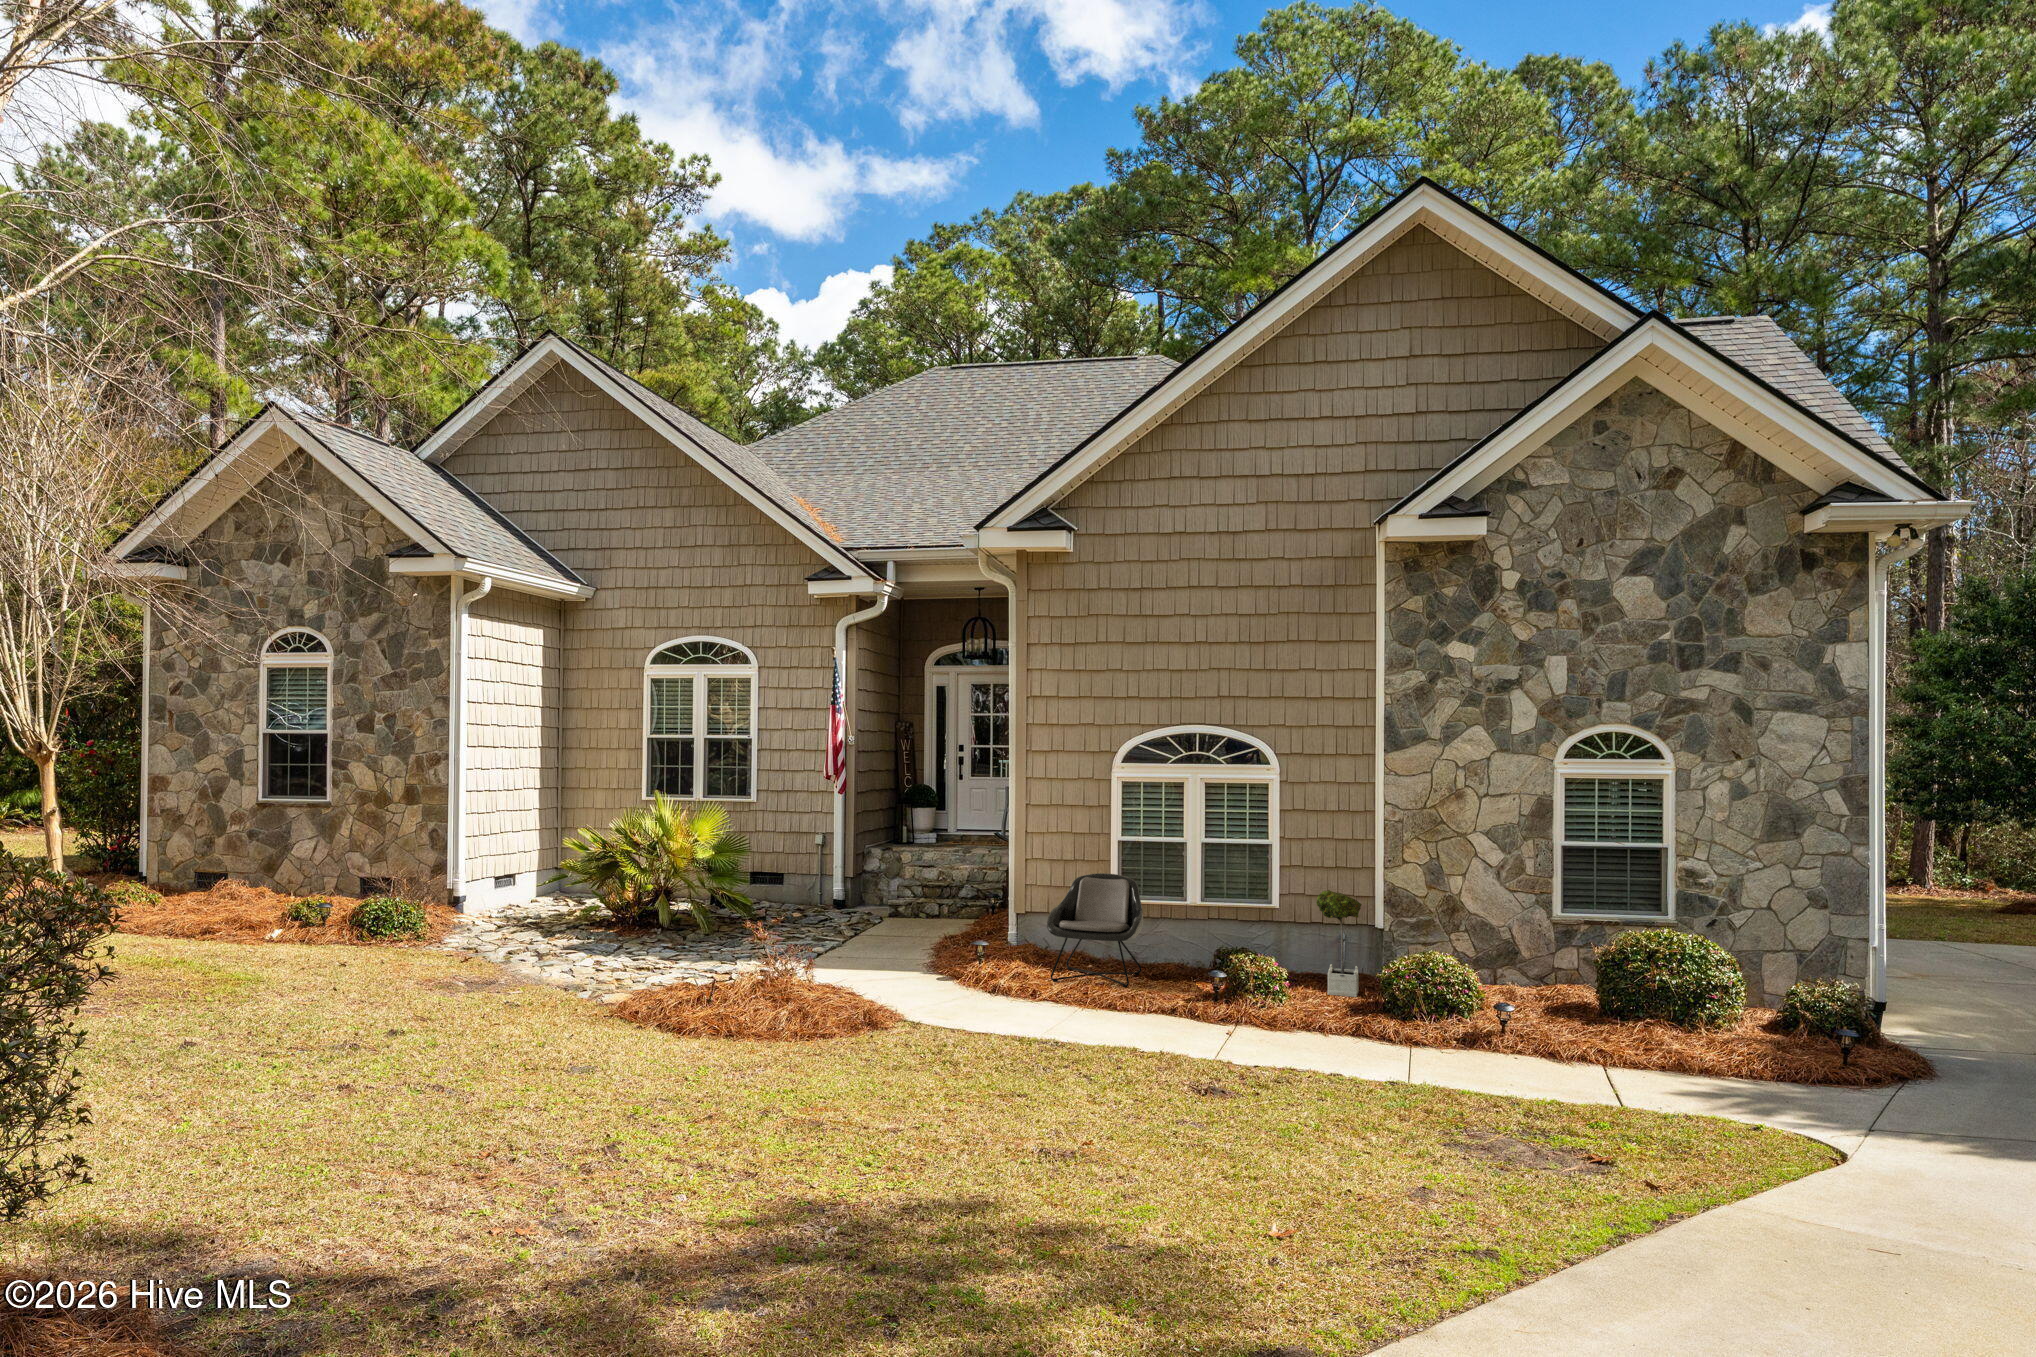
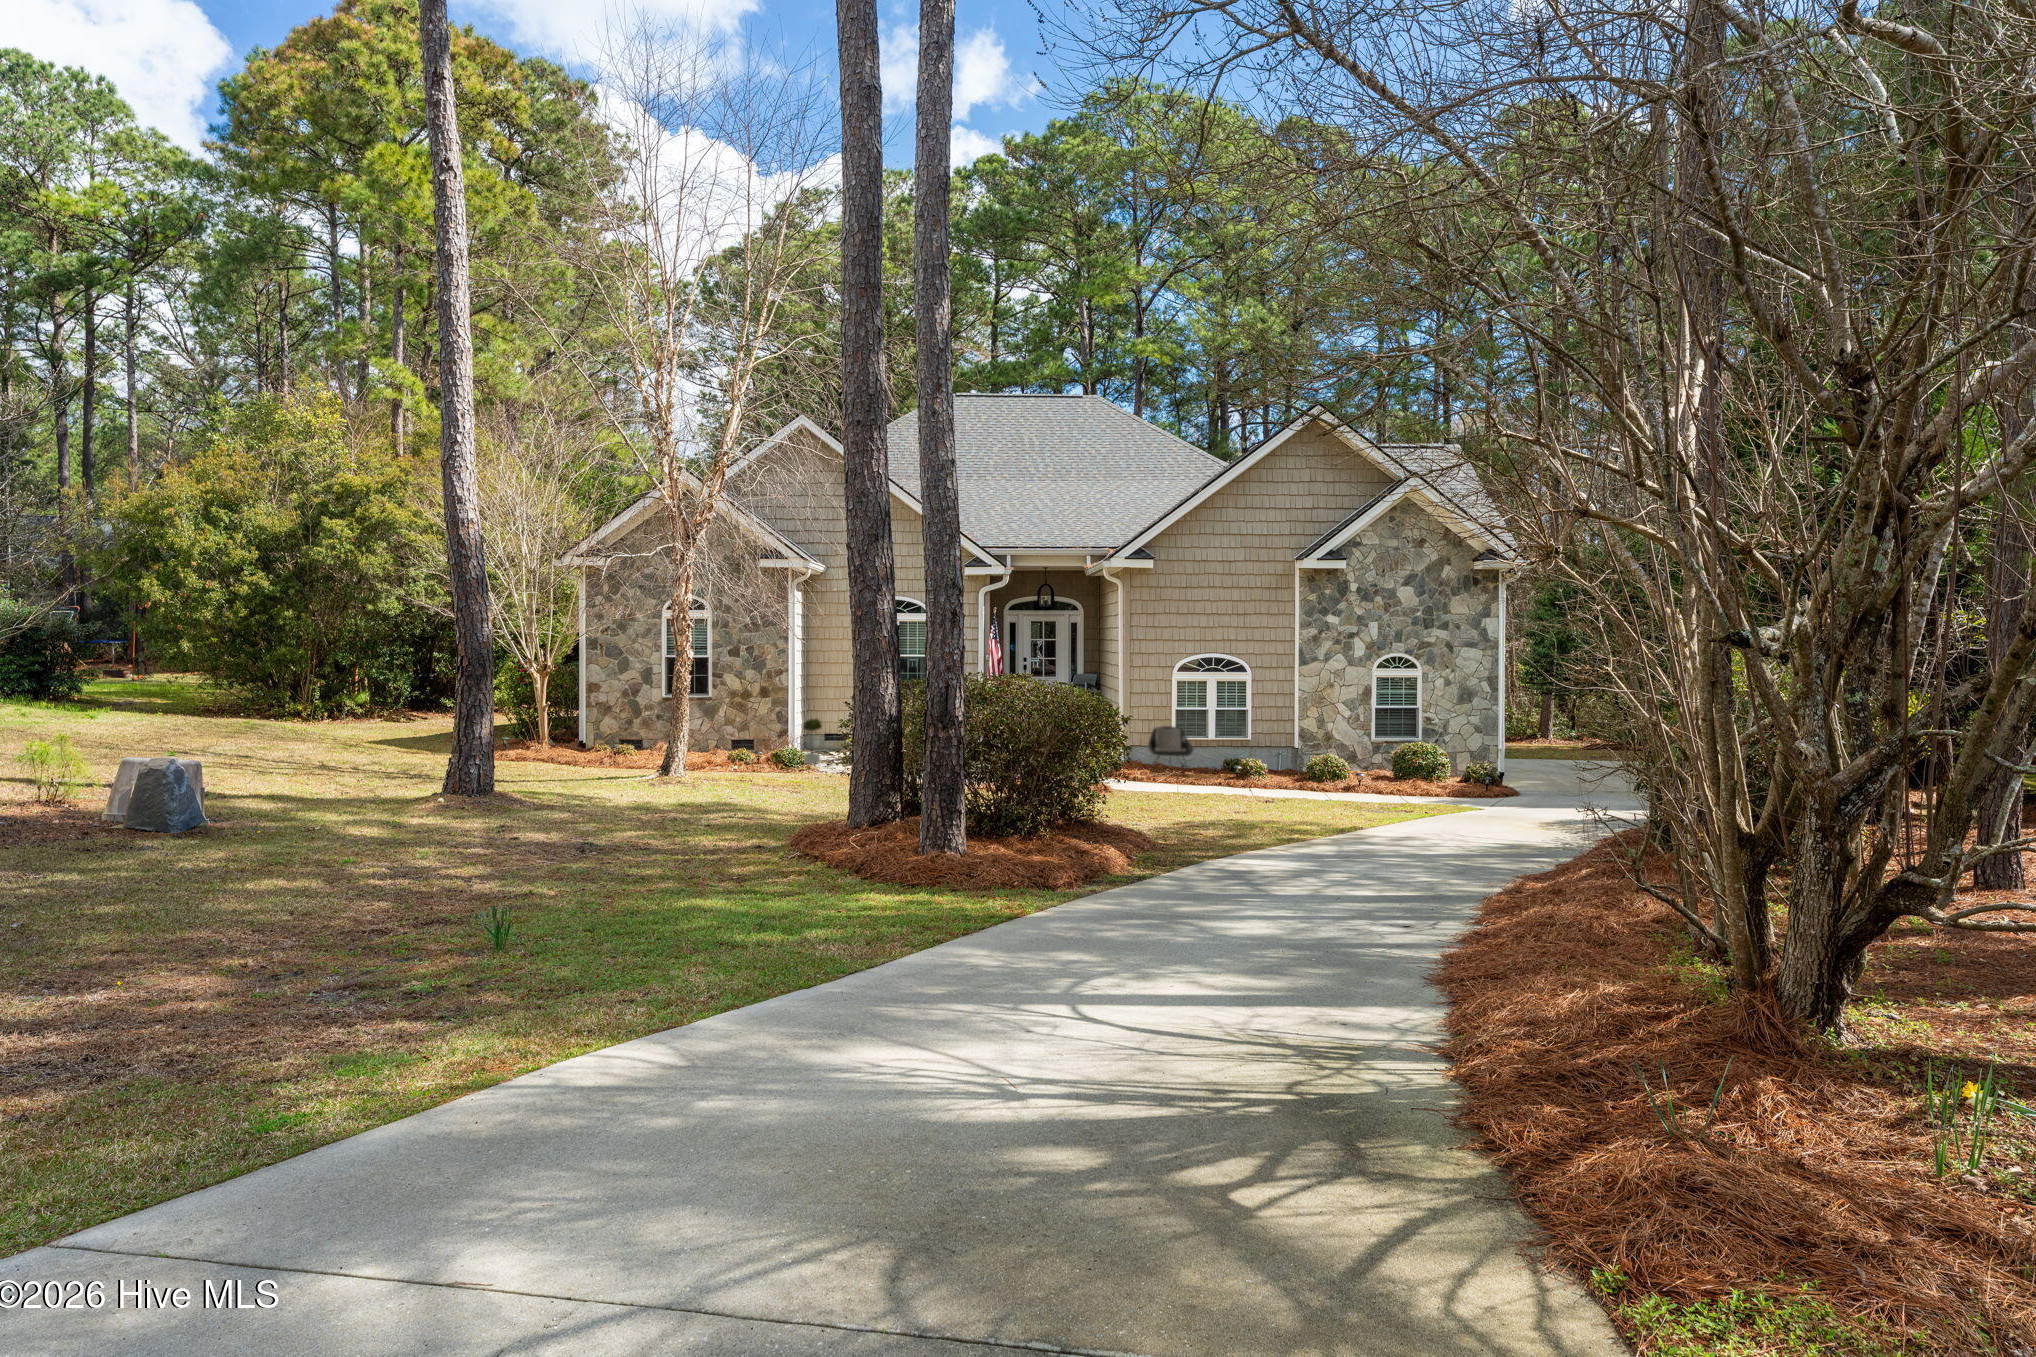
potted tree: present [1316,890,1362,997] -> present [804,719,822,764]

